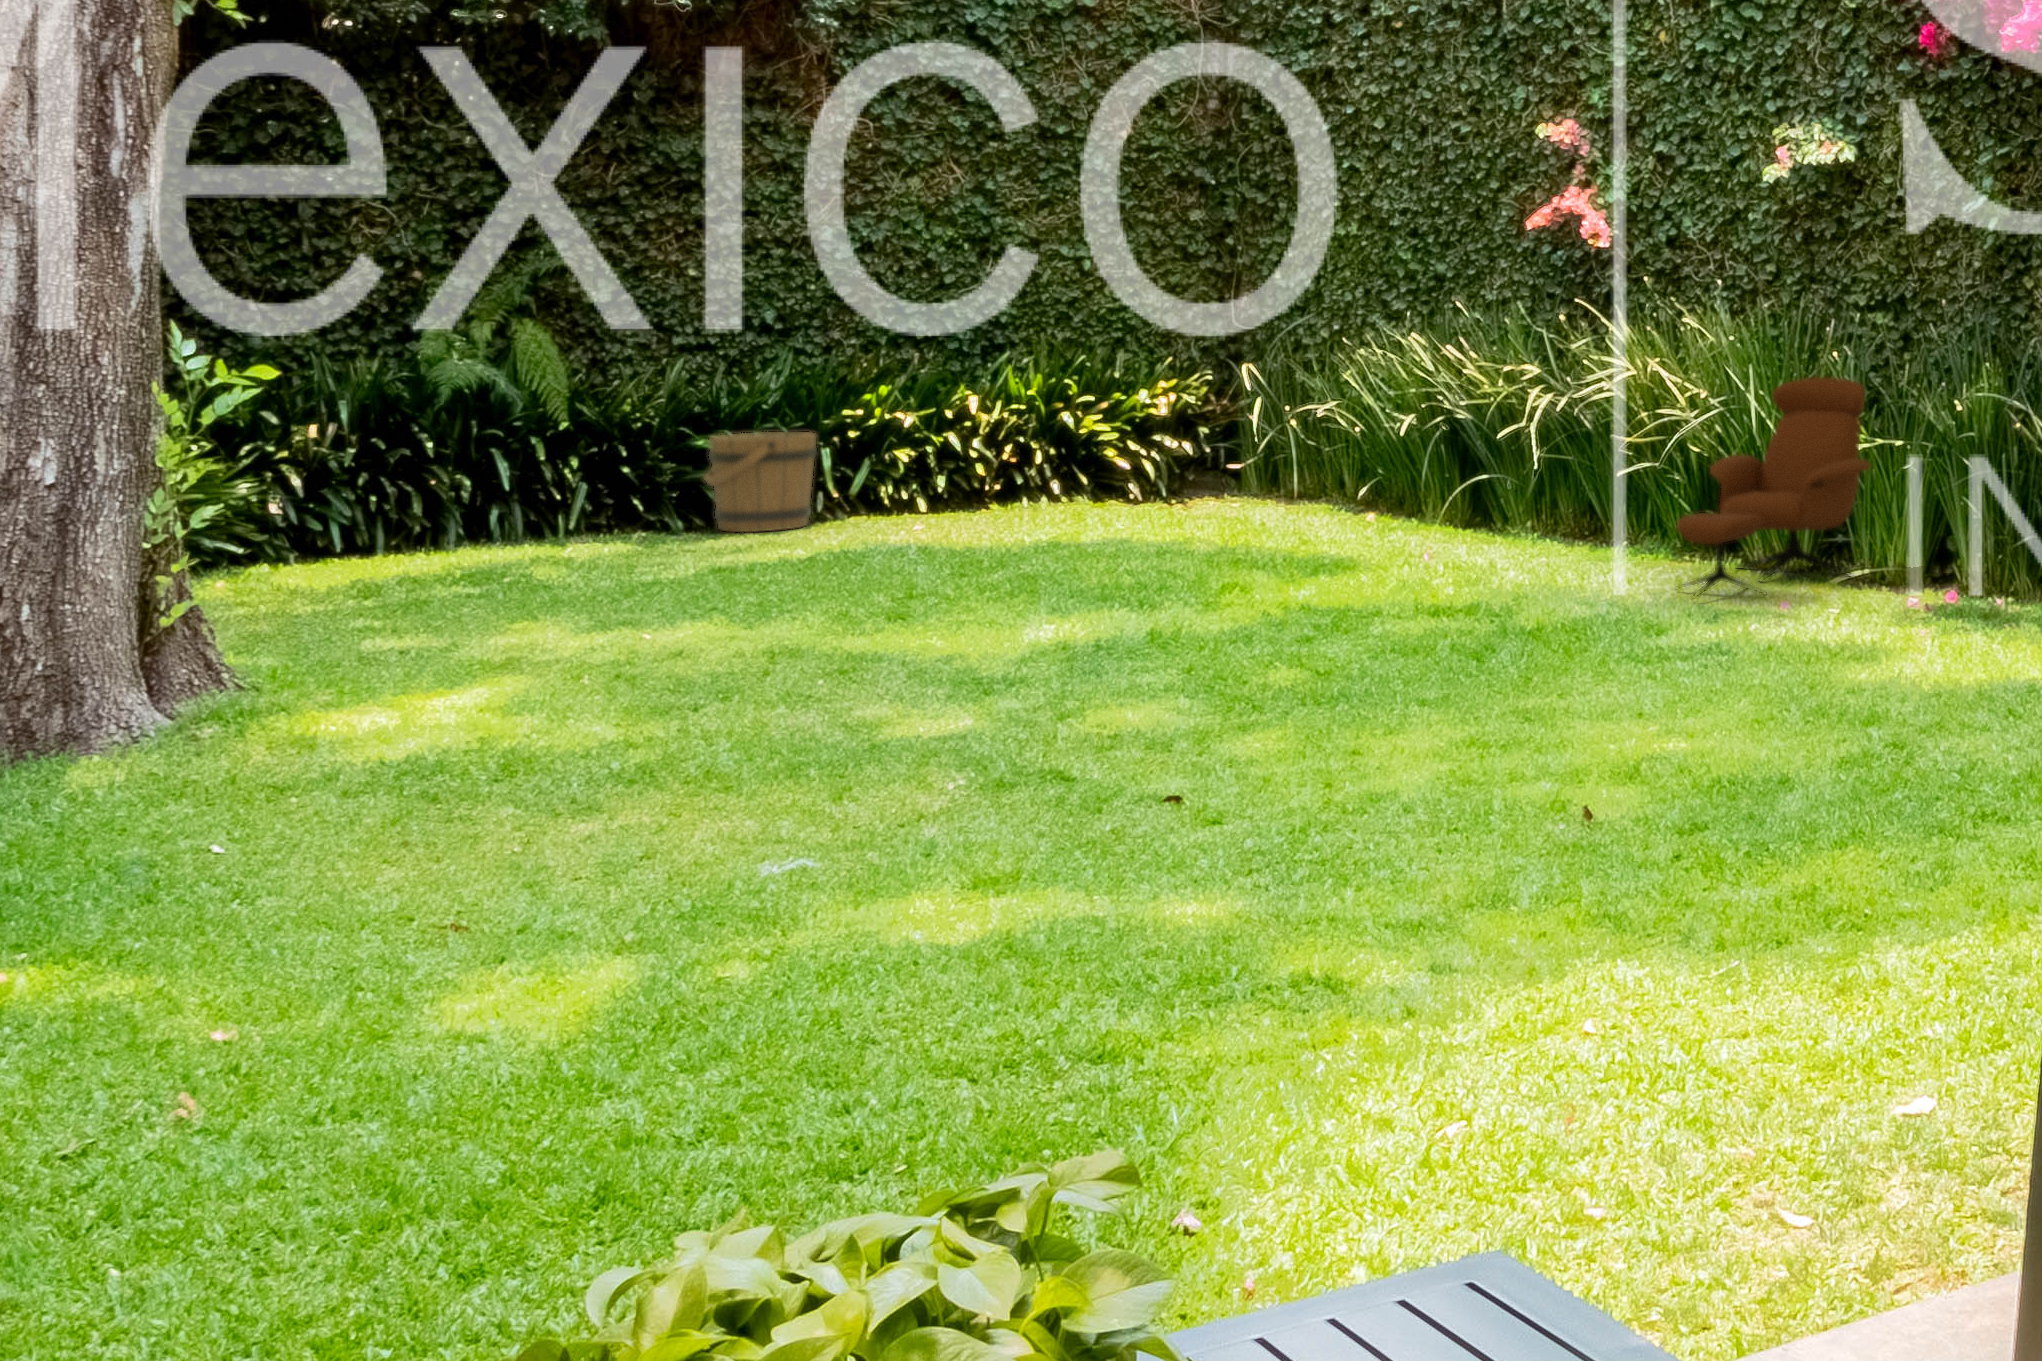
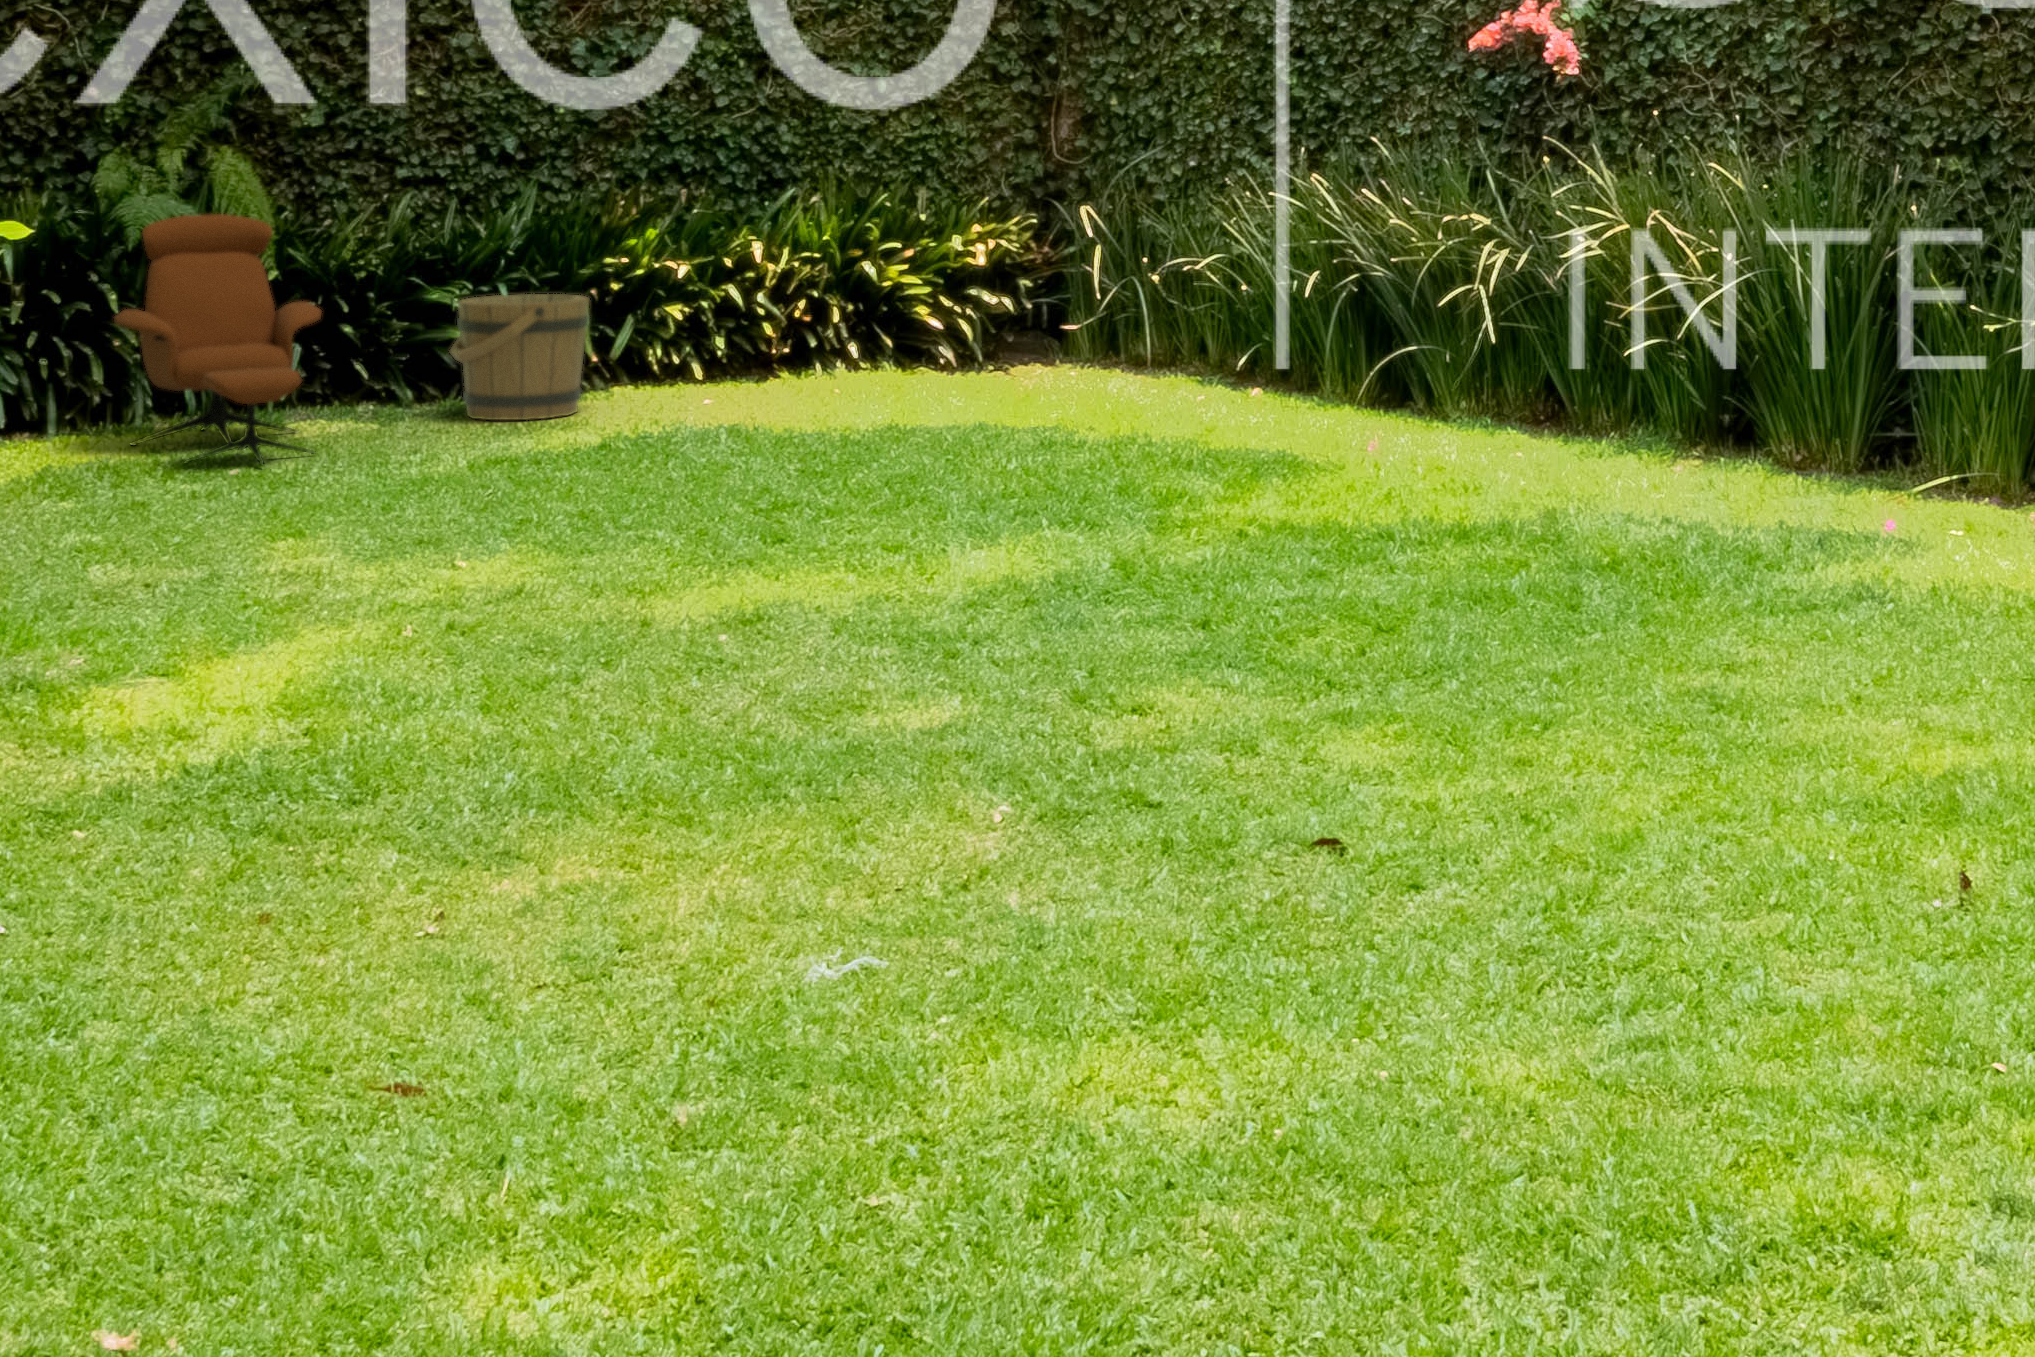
lounge chair: present [1677,377,1870,596] -> present [114,214,321,465]

